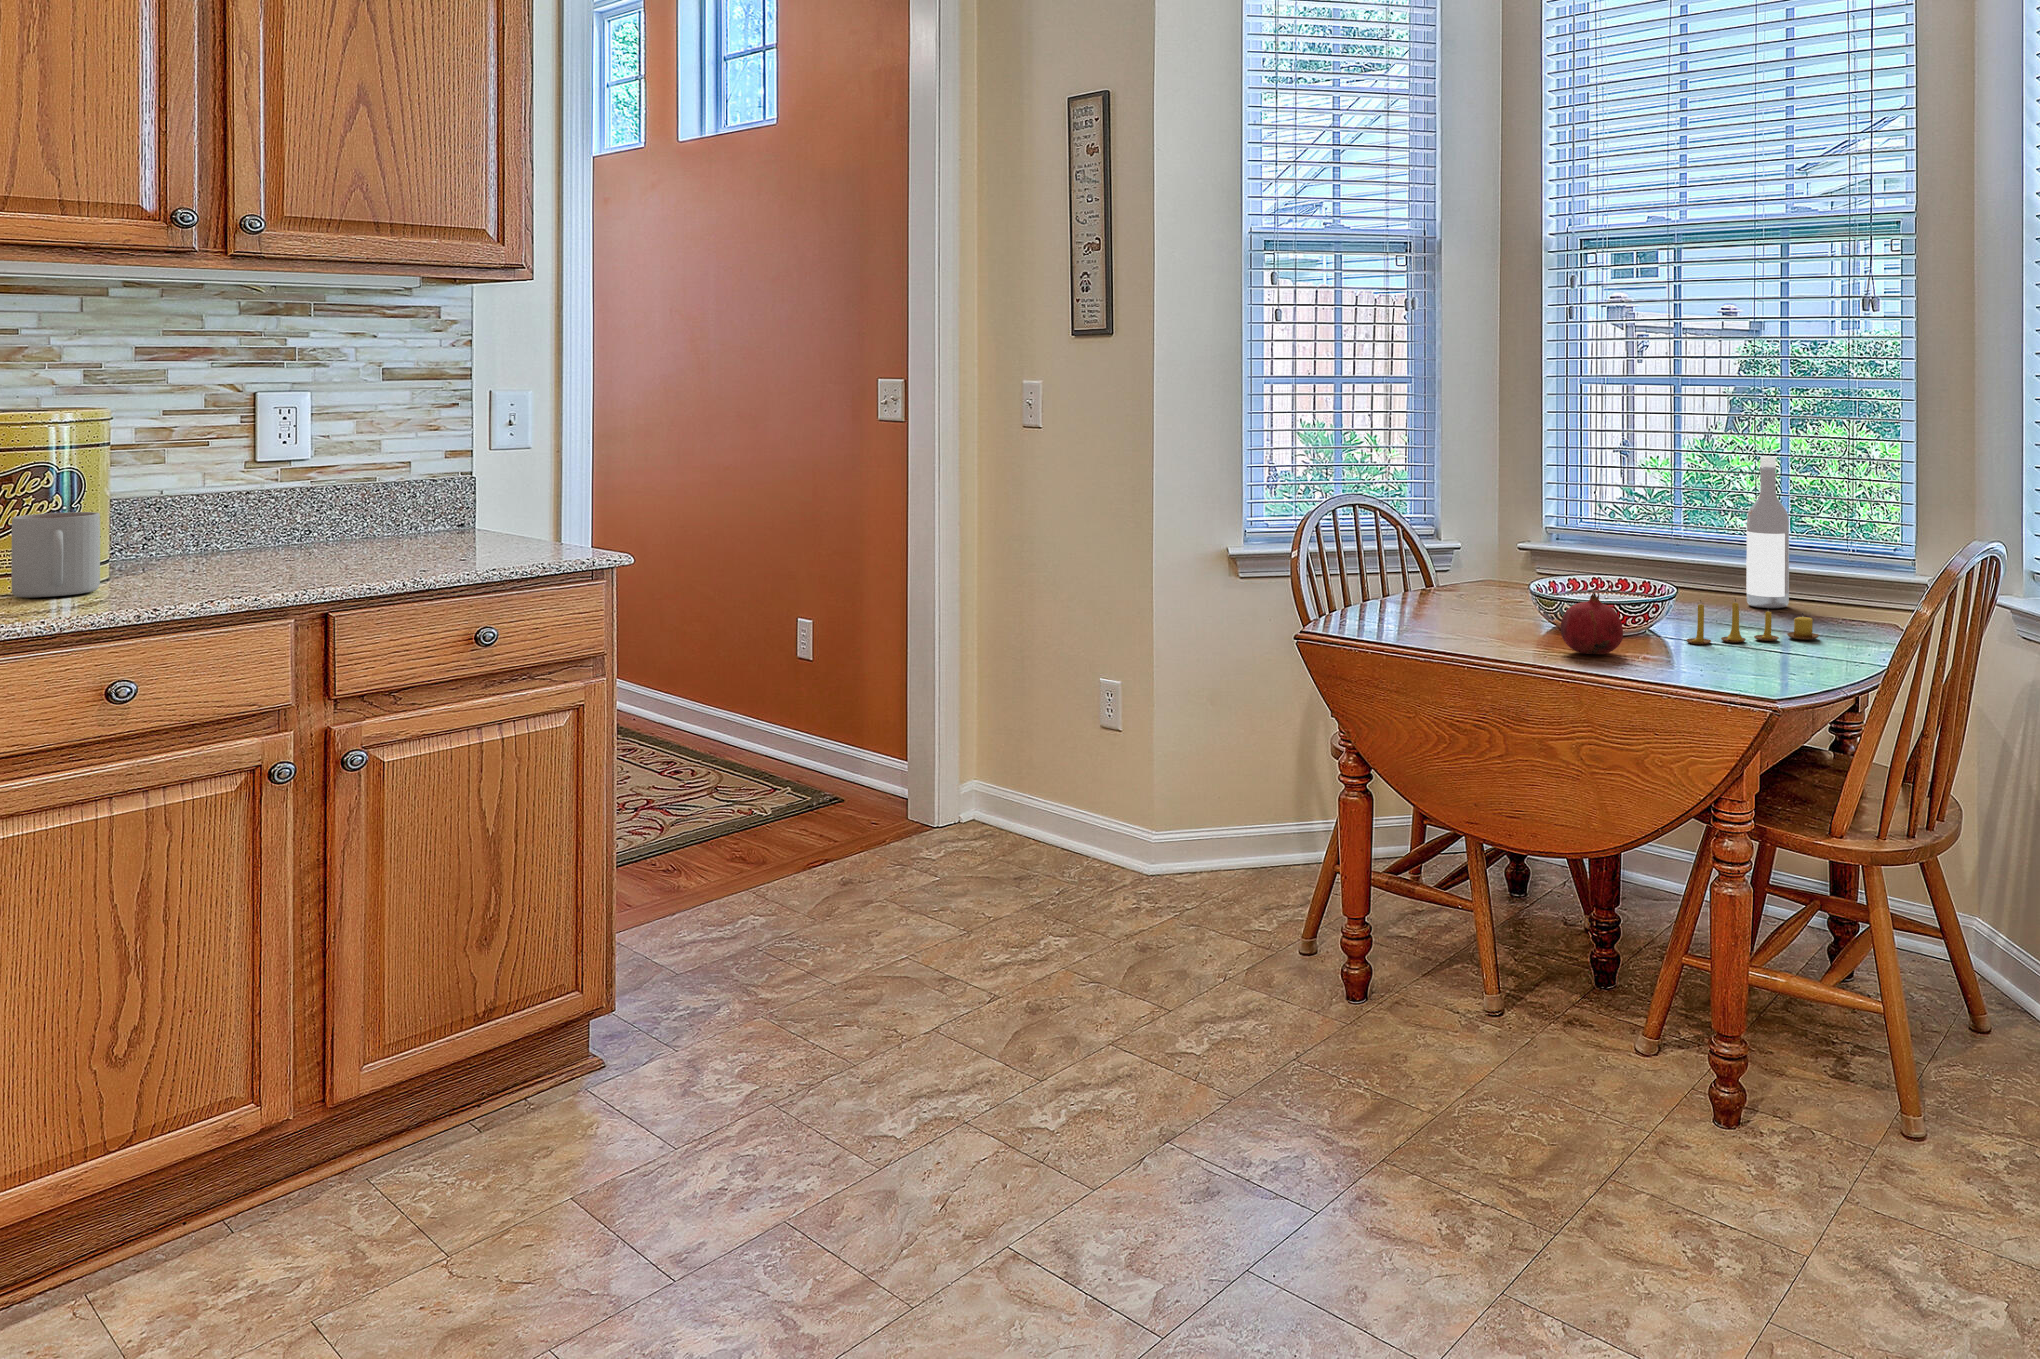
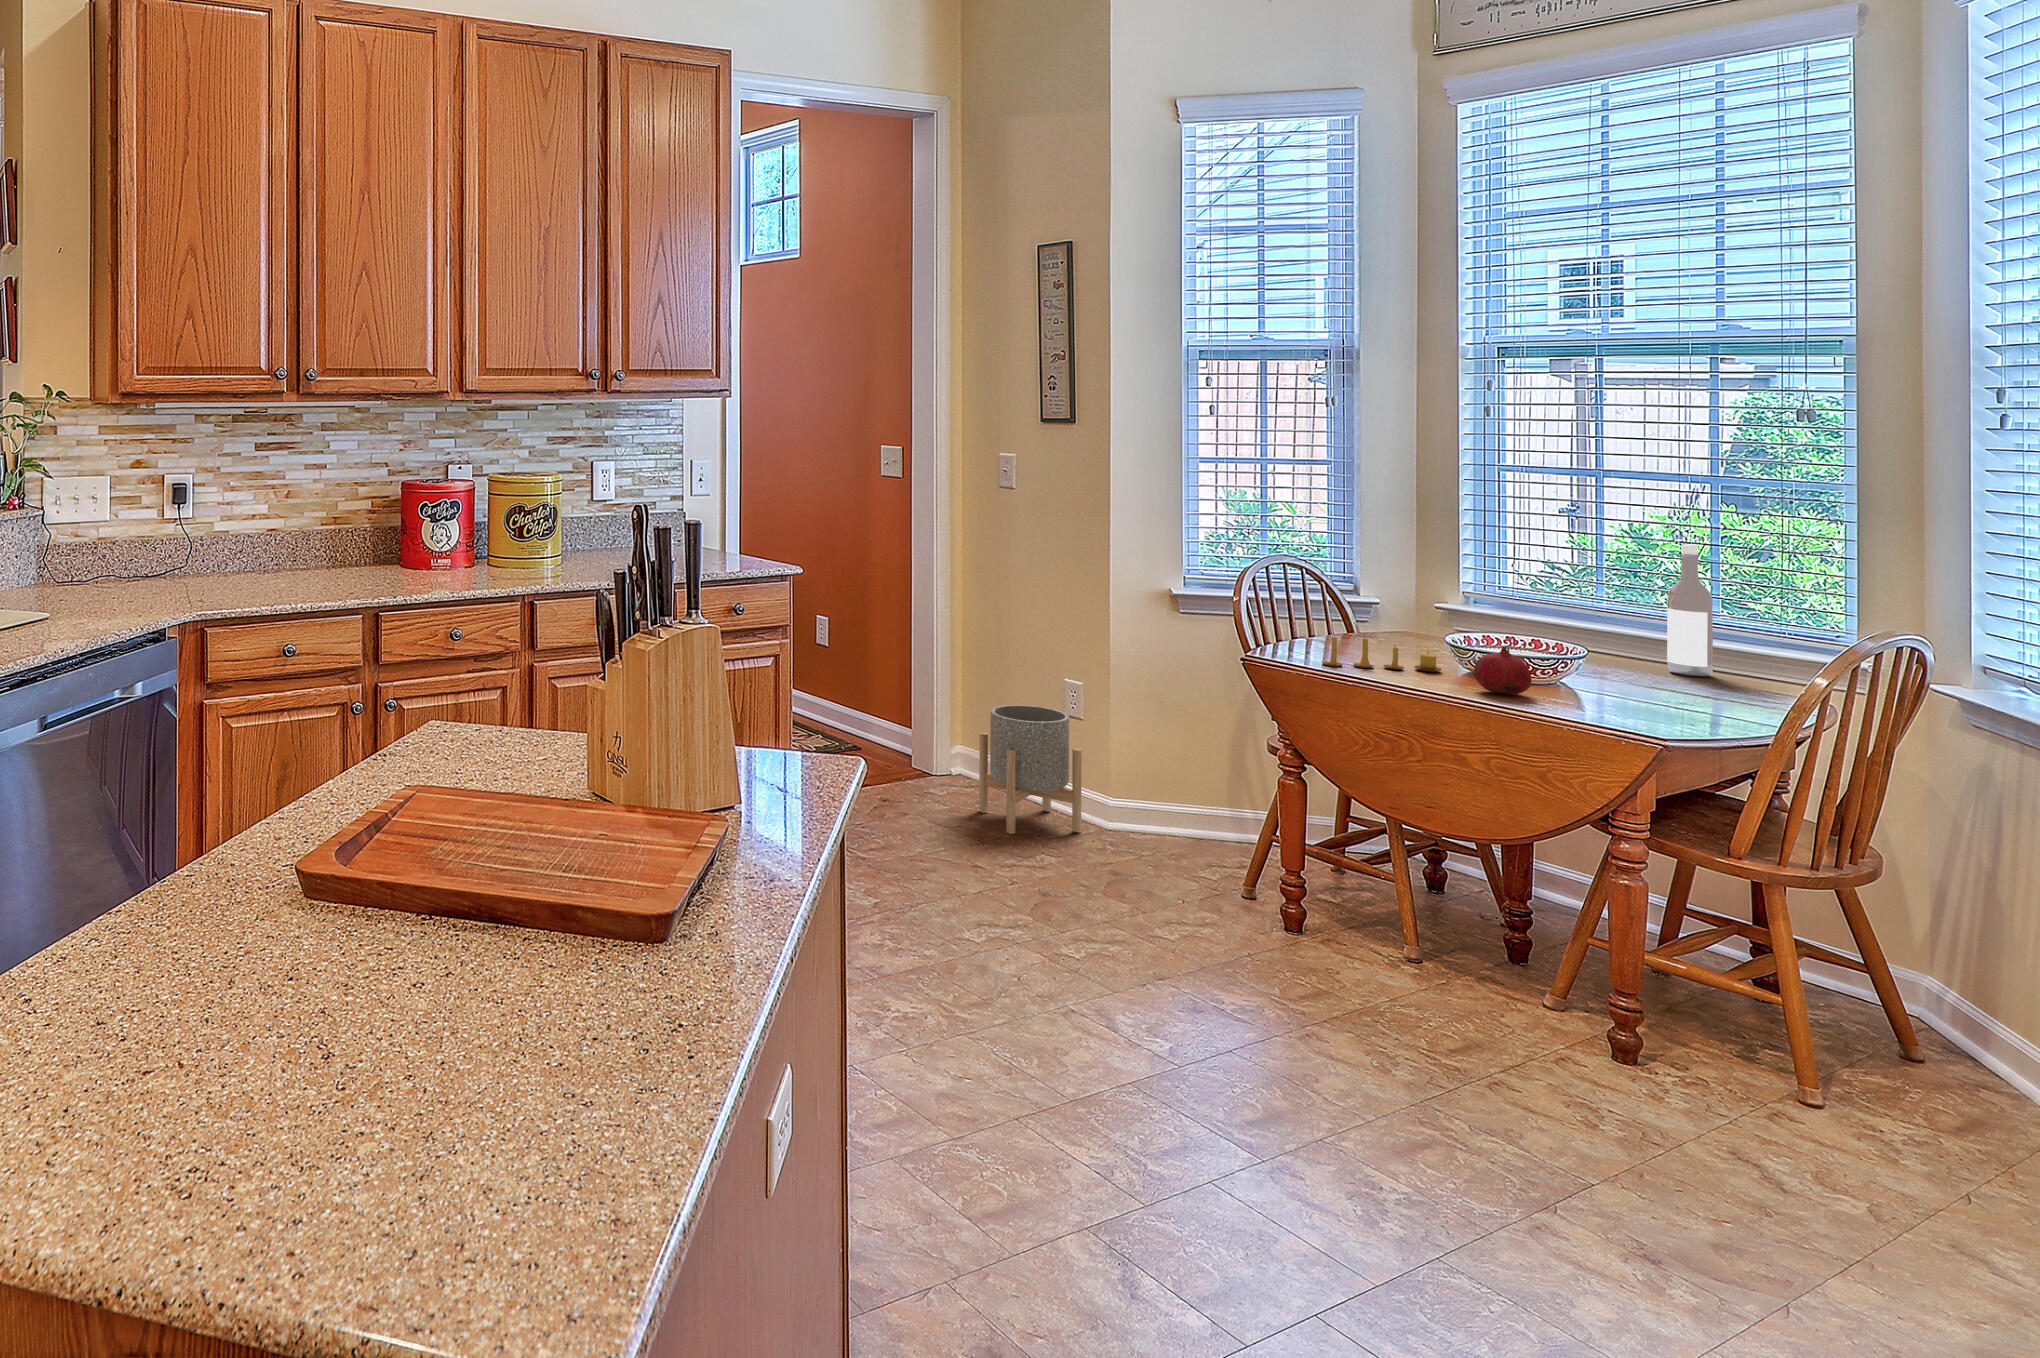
mug: present [11,512,100,597] -> none [527,530,561,573]
candle: present [1686,599,1819,644] -> present [1322,635,1442,672]
planter: none [979,719,1111,904] -> present [979,705,1082,834]

